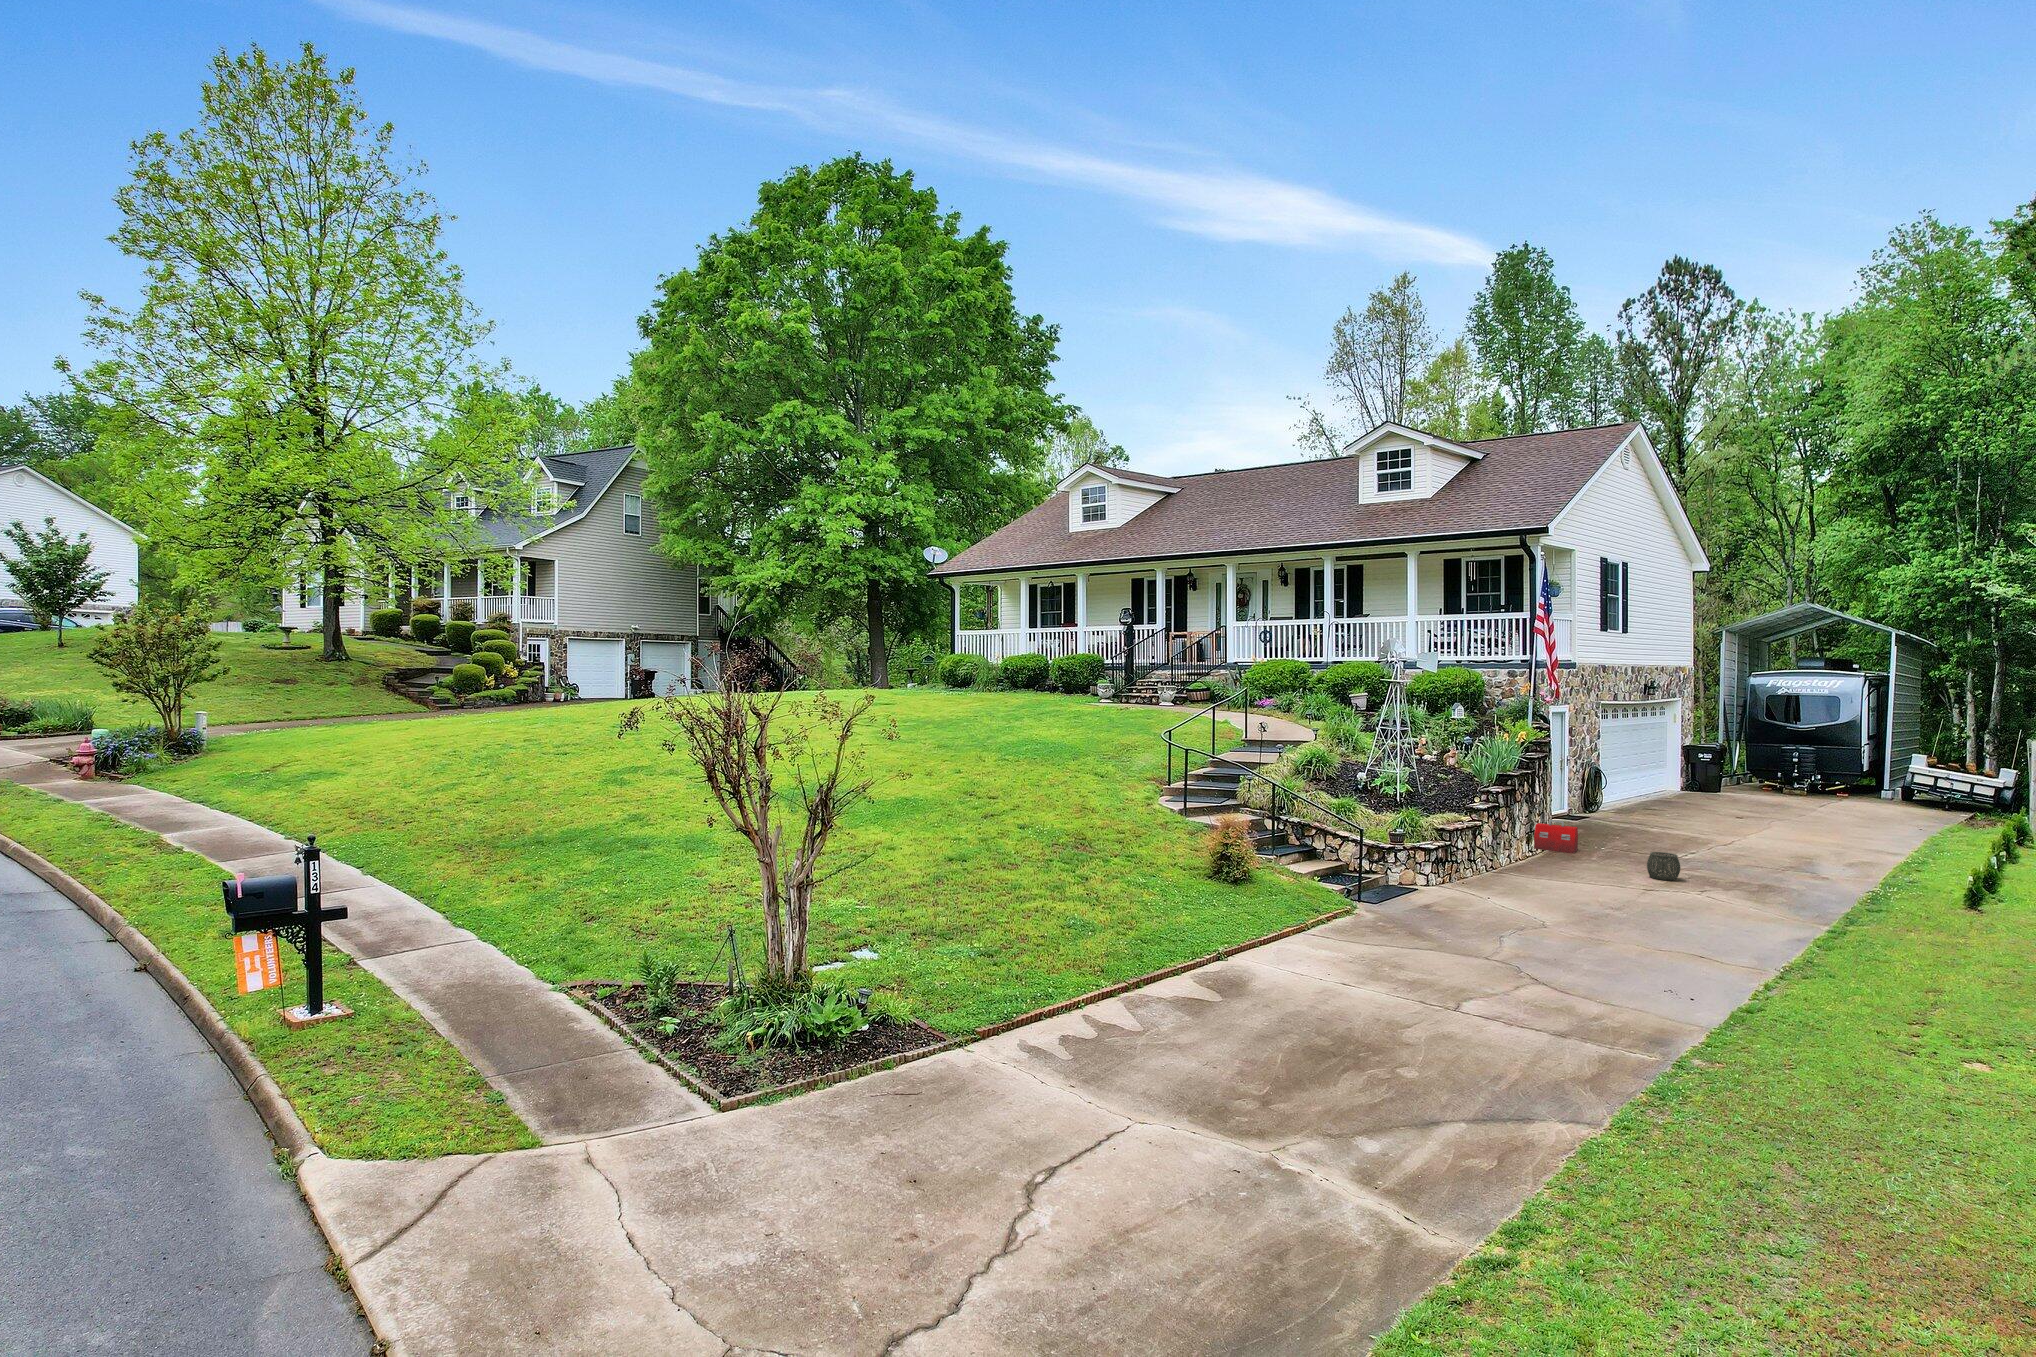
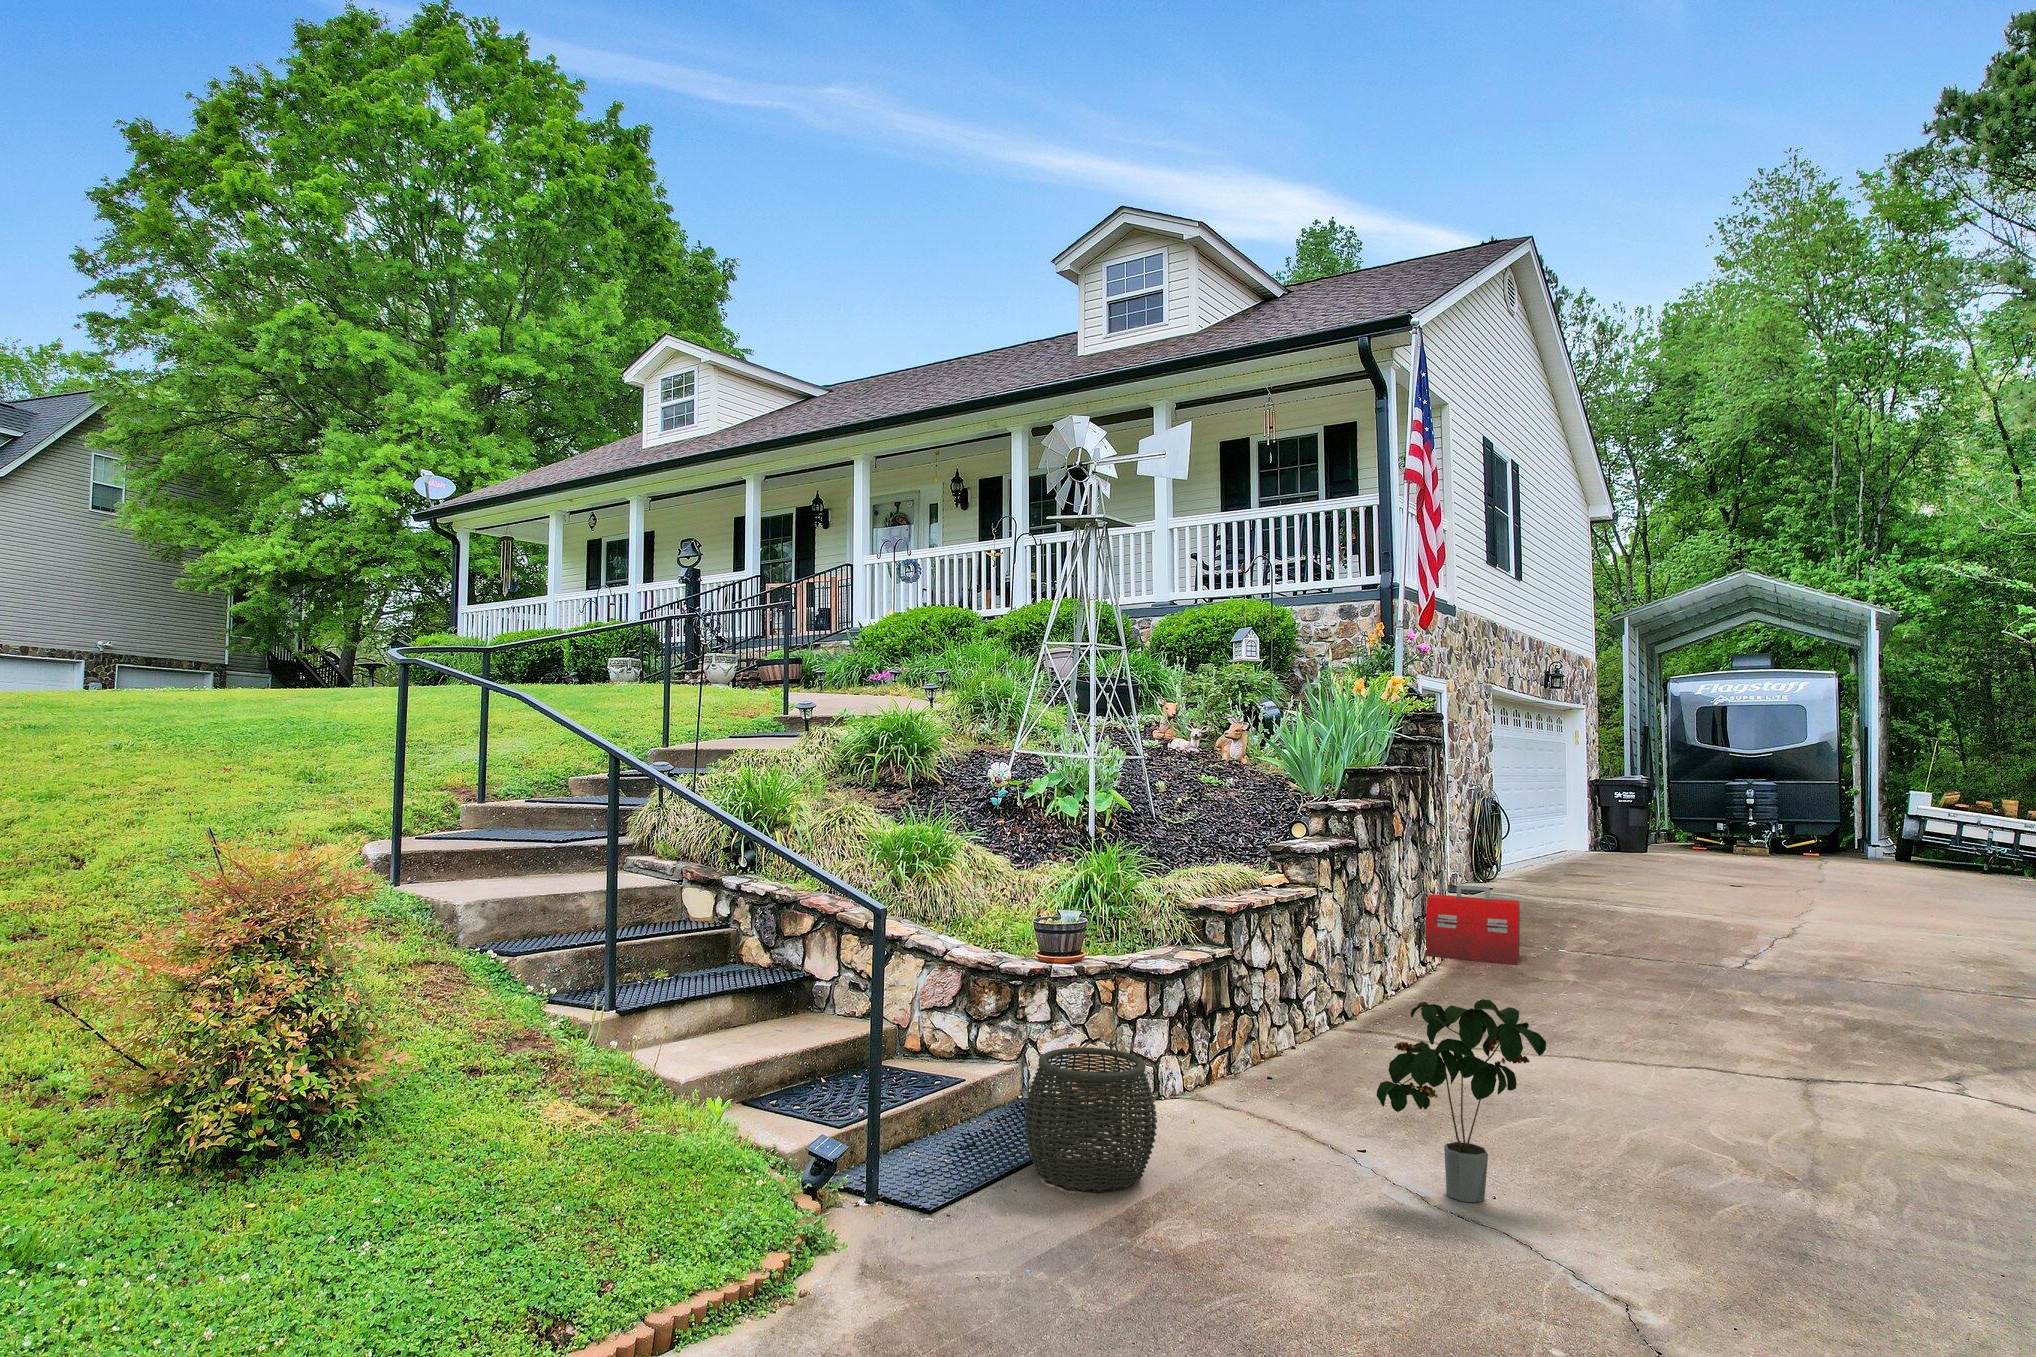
woven basket: present [1647,852,1681,881] -> present [1023,1047,1157,1192]
potted plant: none [1491,857,1538,906] -> present [1376,999,1546,1203]

